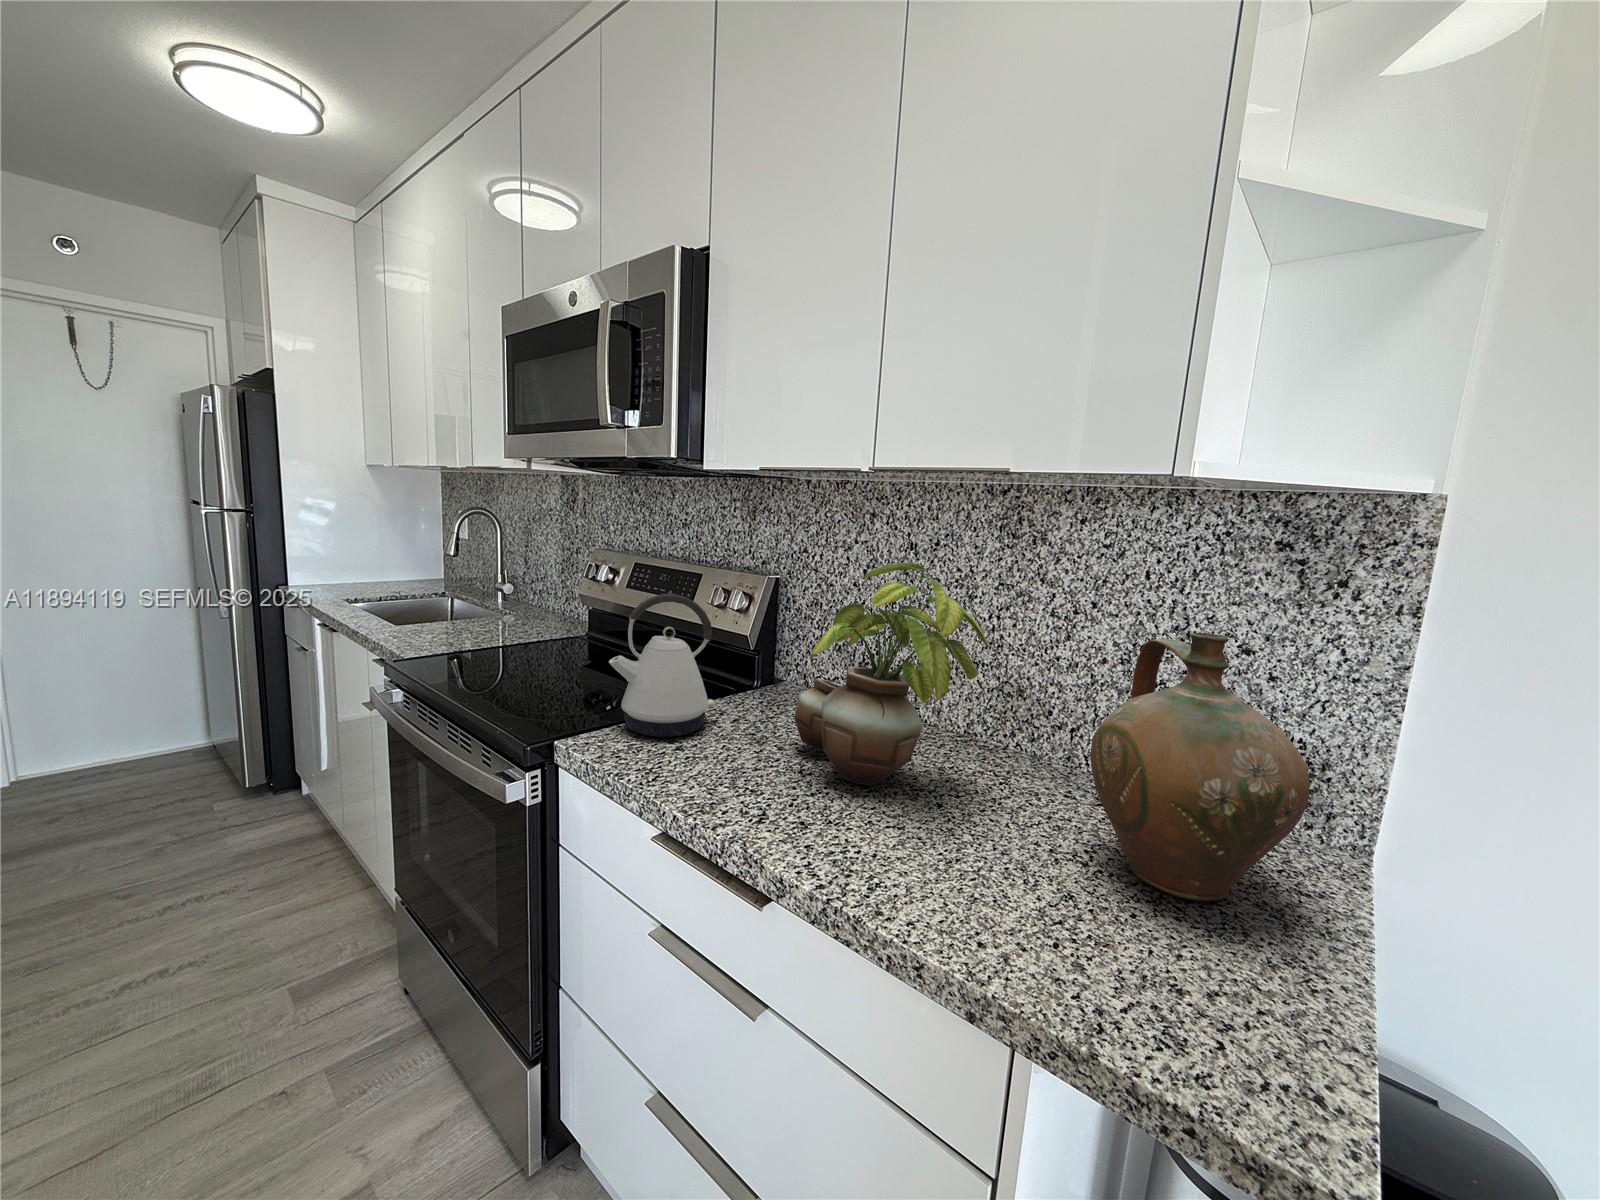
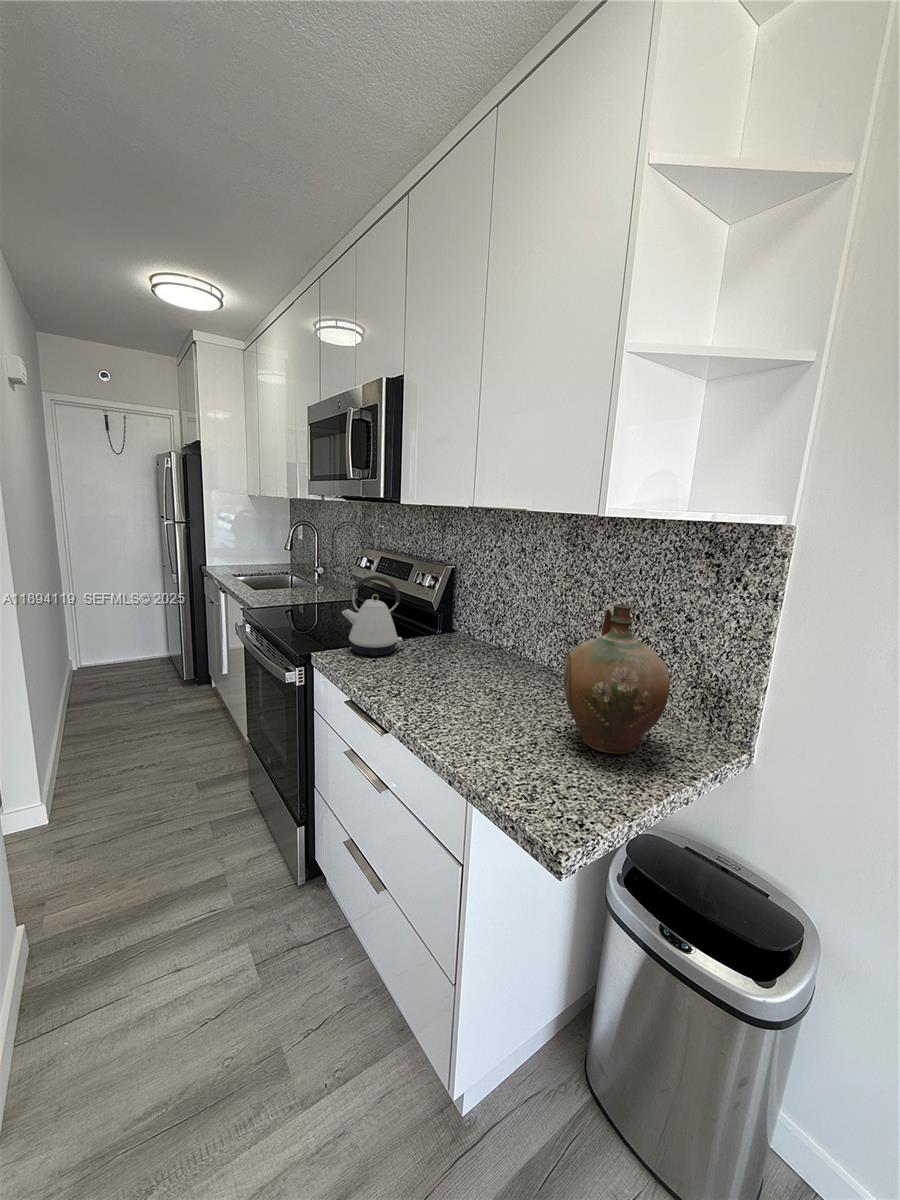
potted plant: present [794,563,989,786] -> none [435,561,535,687]

